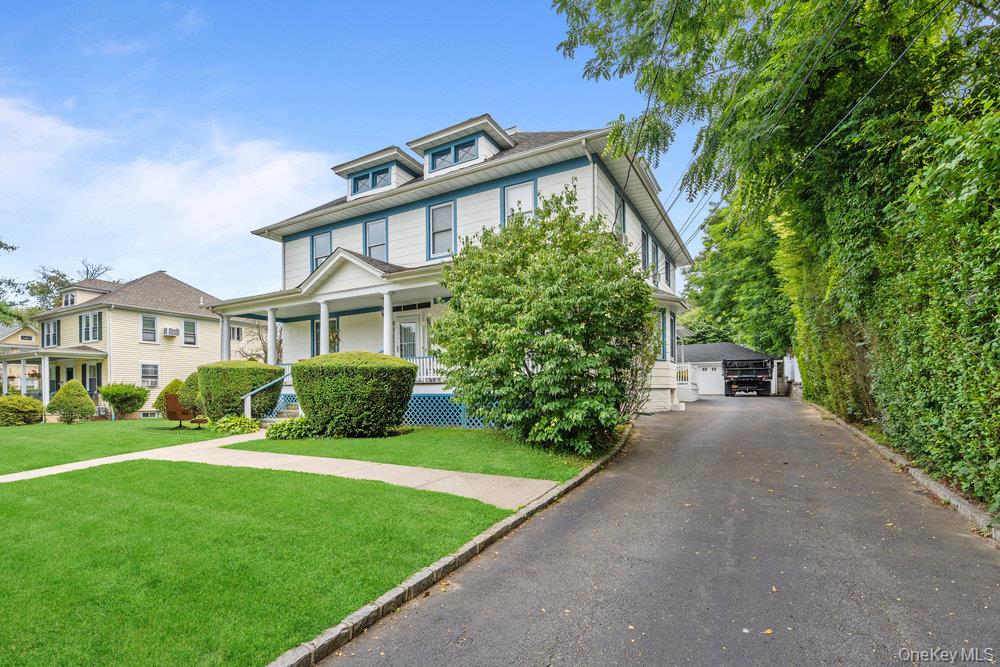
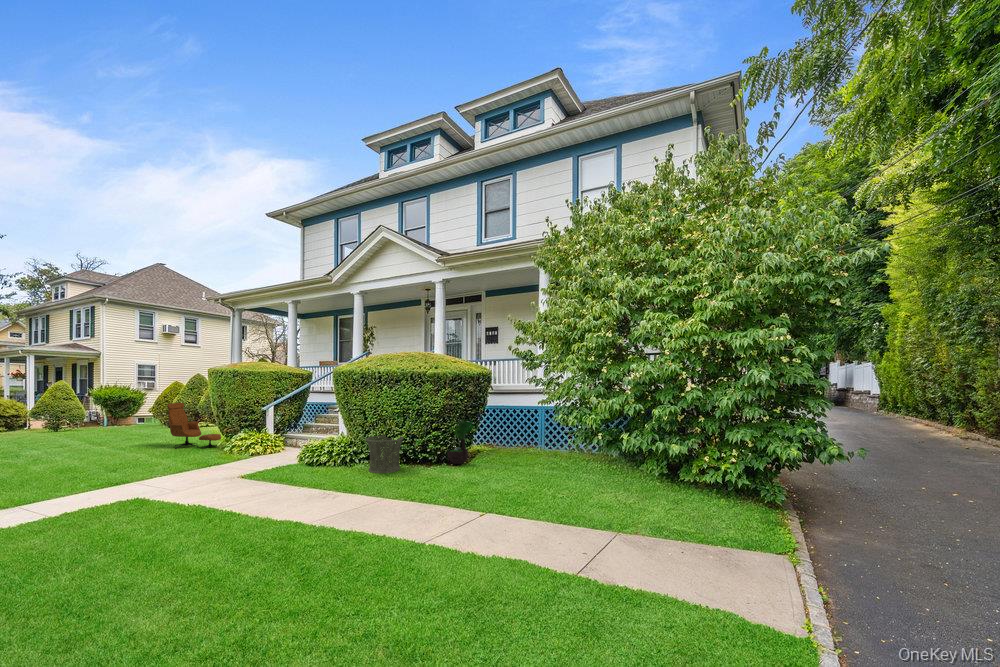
potted tree: none [378,400,399,437] -> present [448,421,472,464]
basket: none [312,415,342,443] -> present [366,435,404,473]

